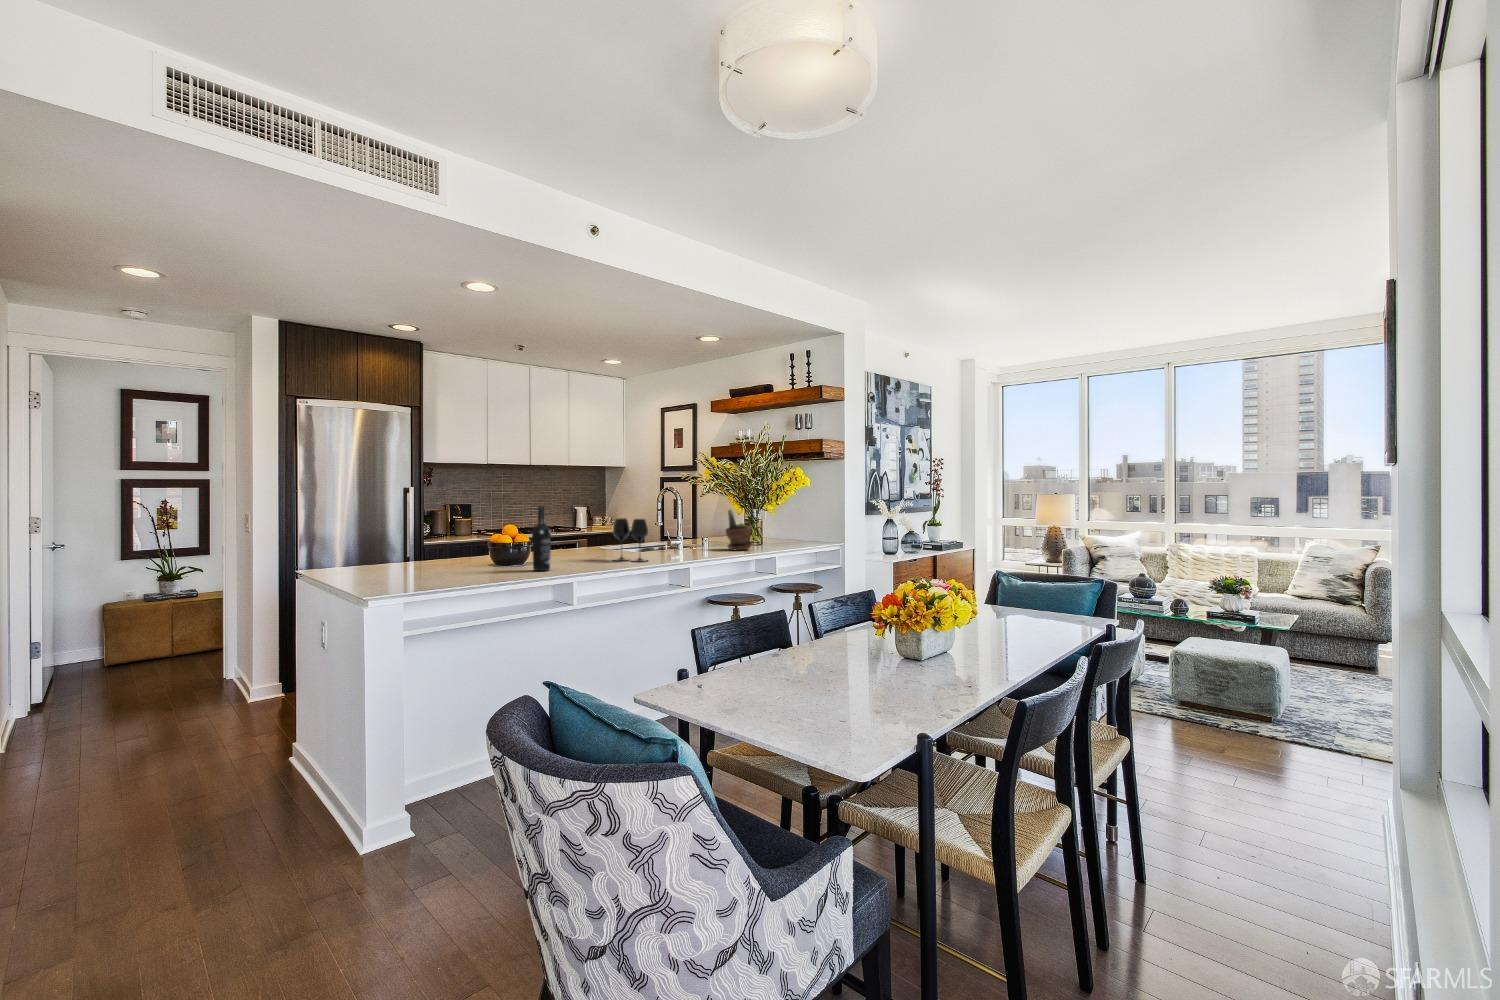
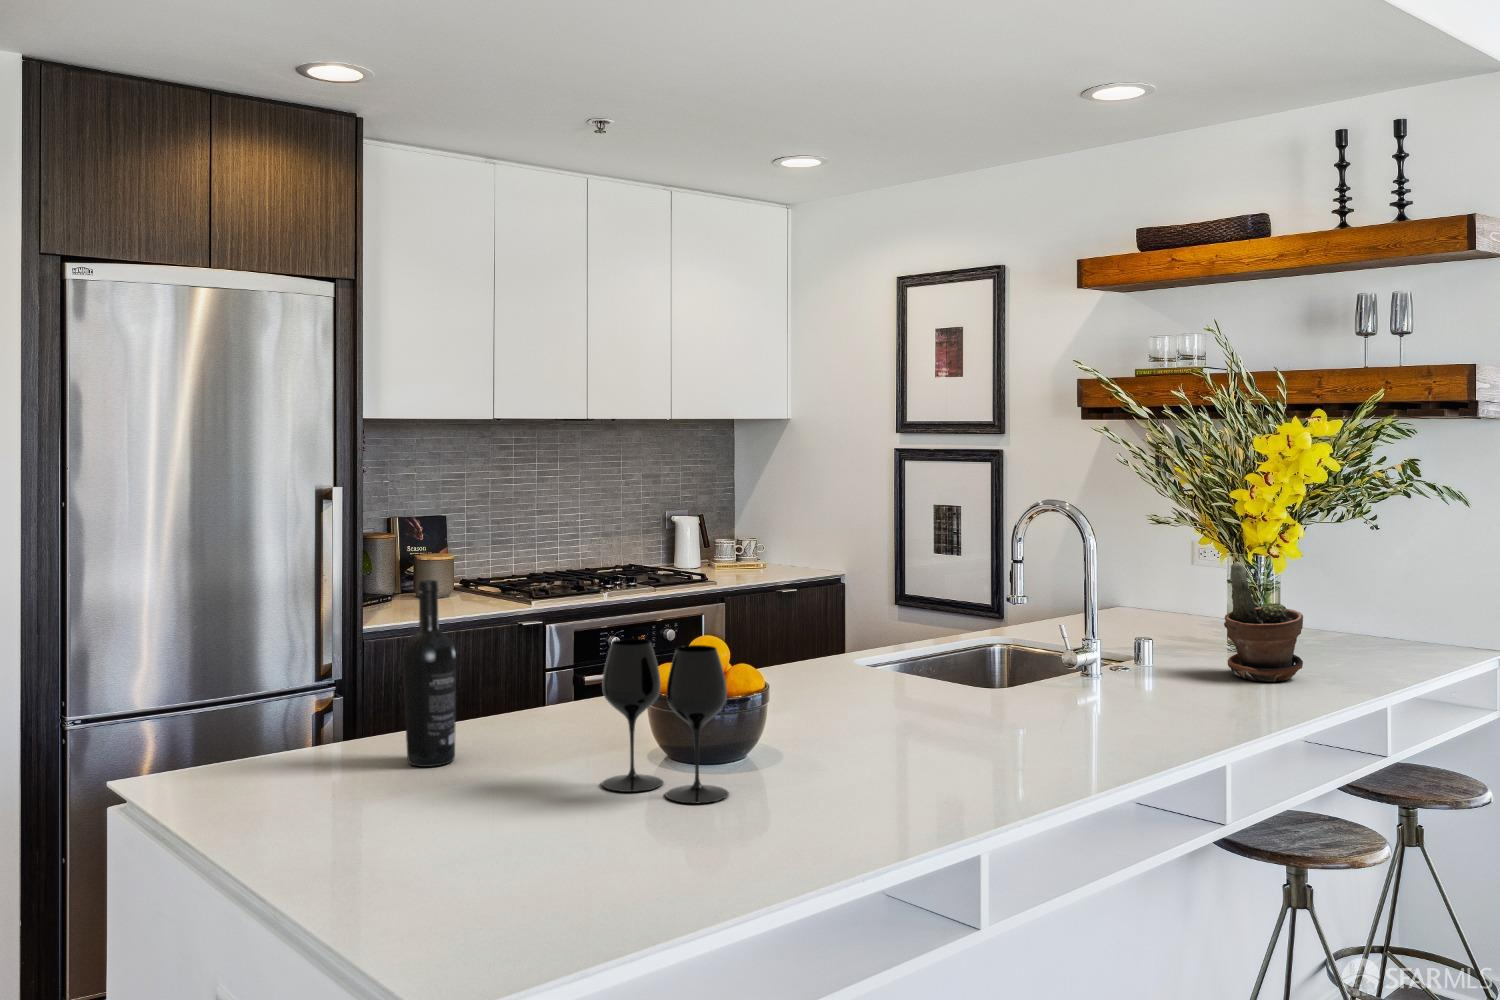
wine bottle: present [532,506,551,571] -> present [403,580,456,767]
wine glass: present [613,518,648,562] -> present [602,639,729,803]

